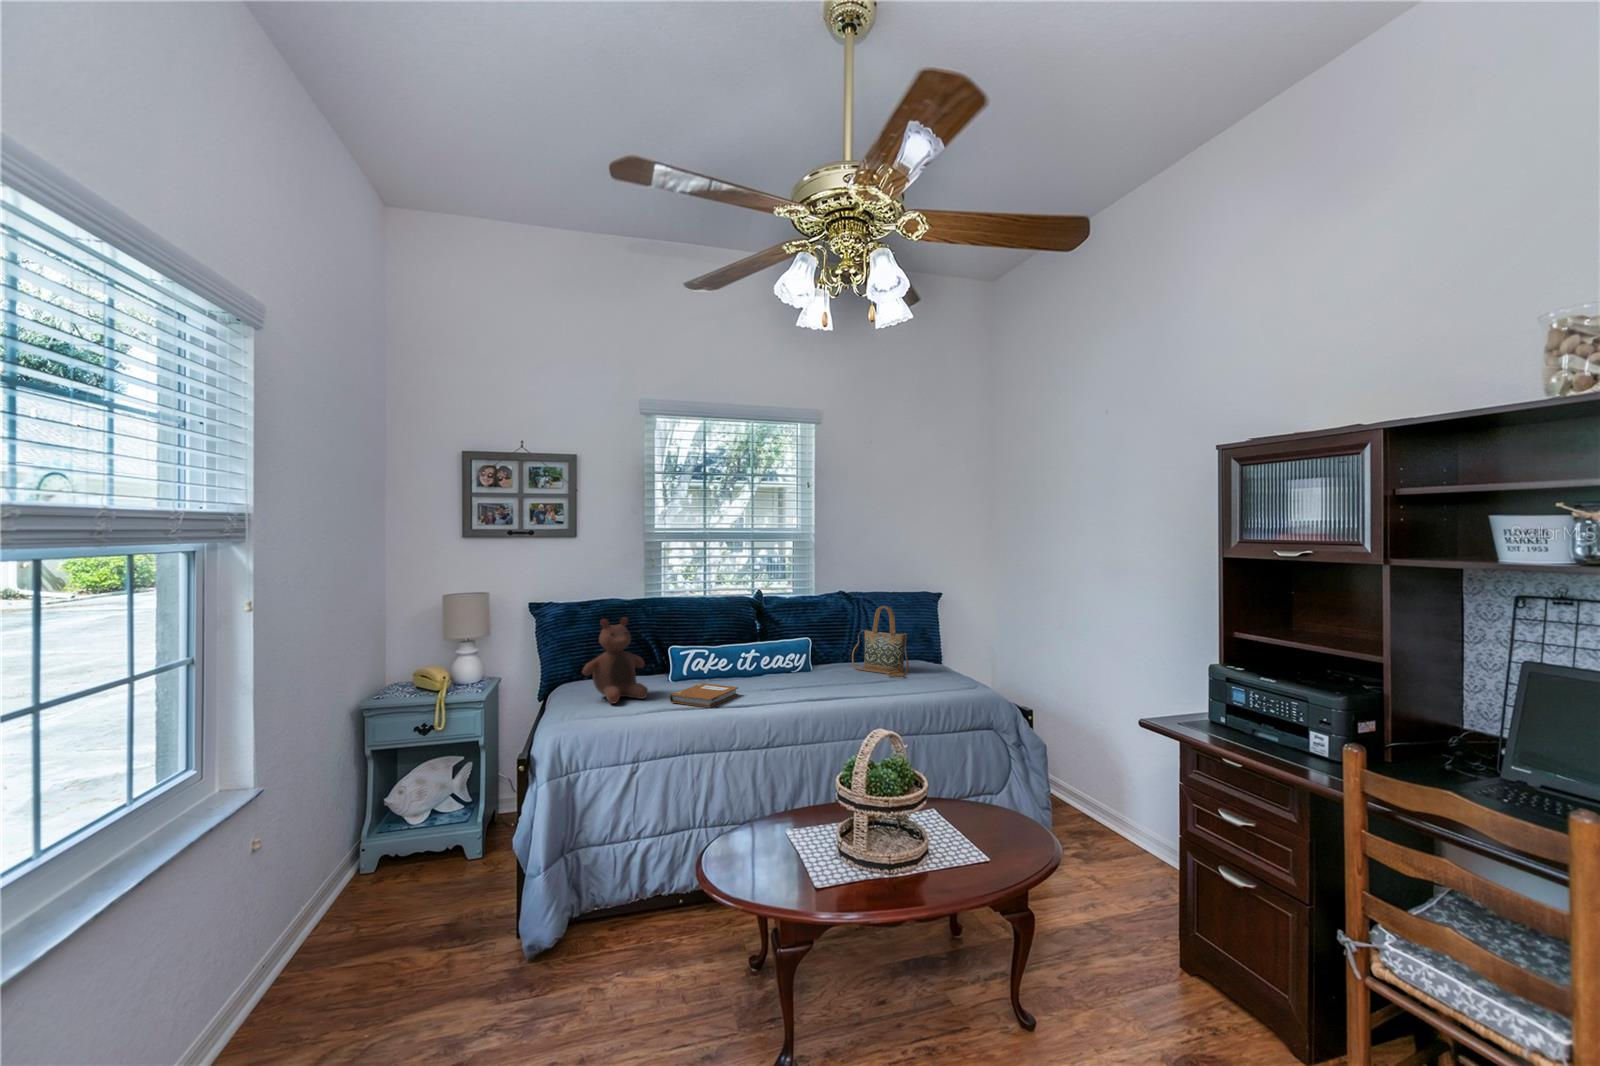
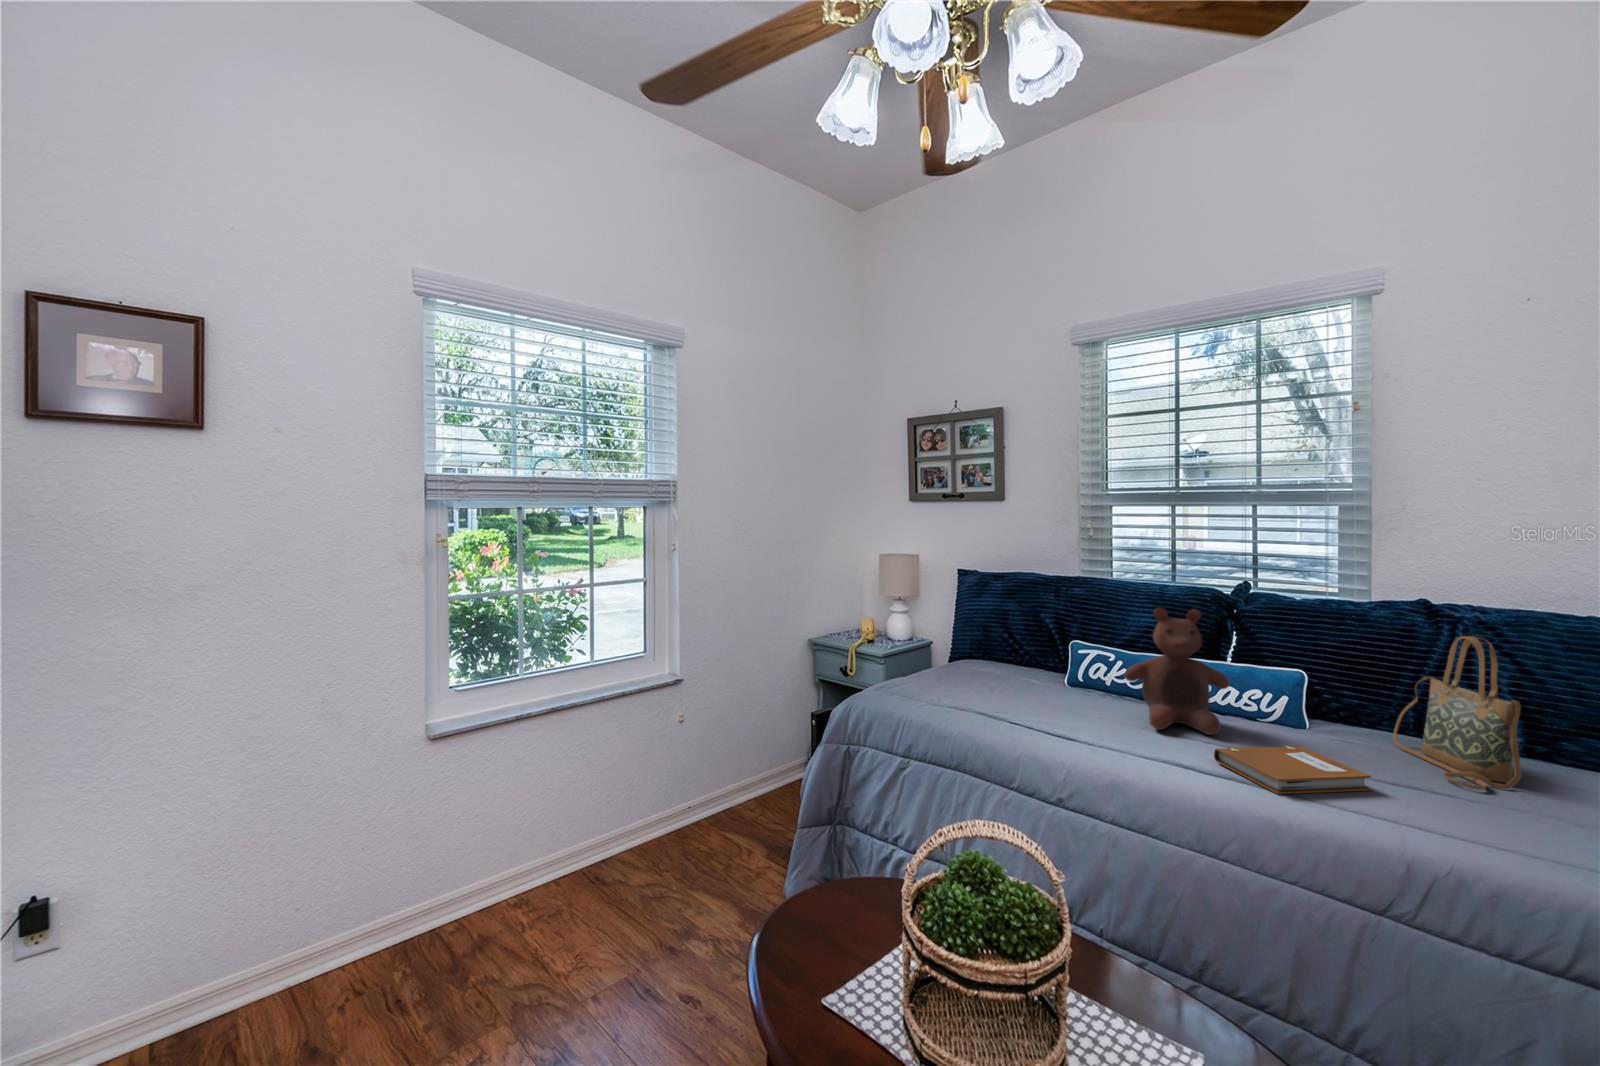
stuffed bear: present [583,617,648,703] -> present [1124,608,1229,735]
notebook: present [670,683,738,708] -> present [1214,746,1371,794]

